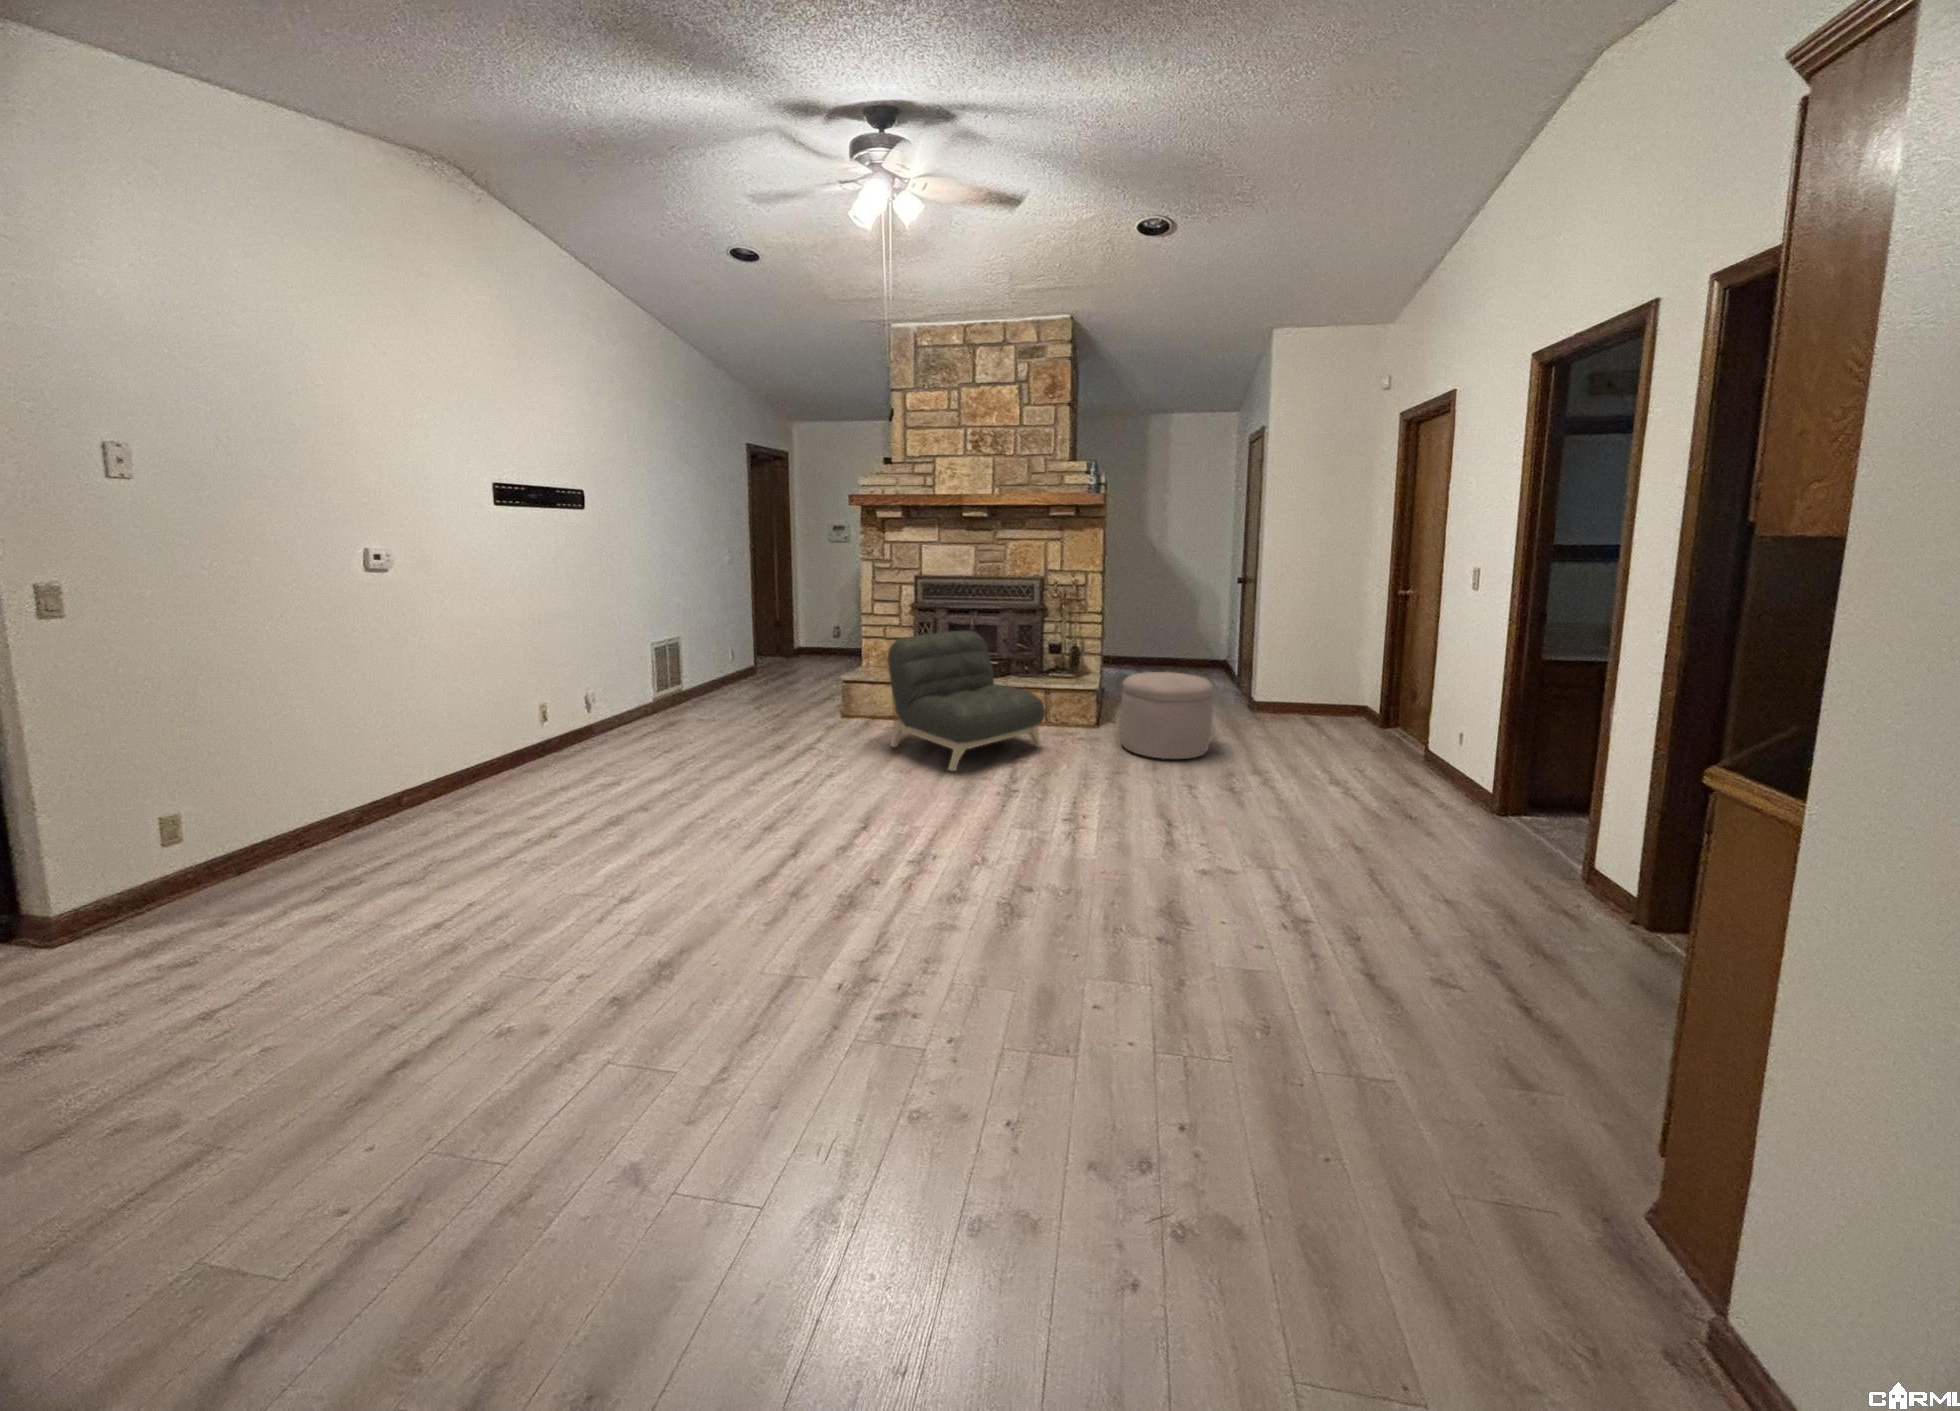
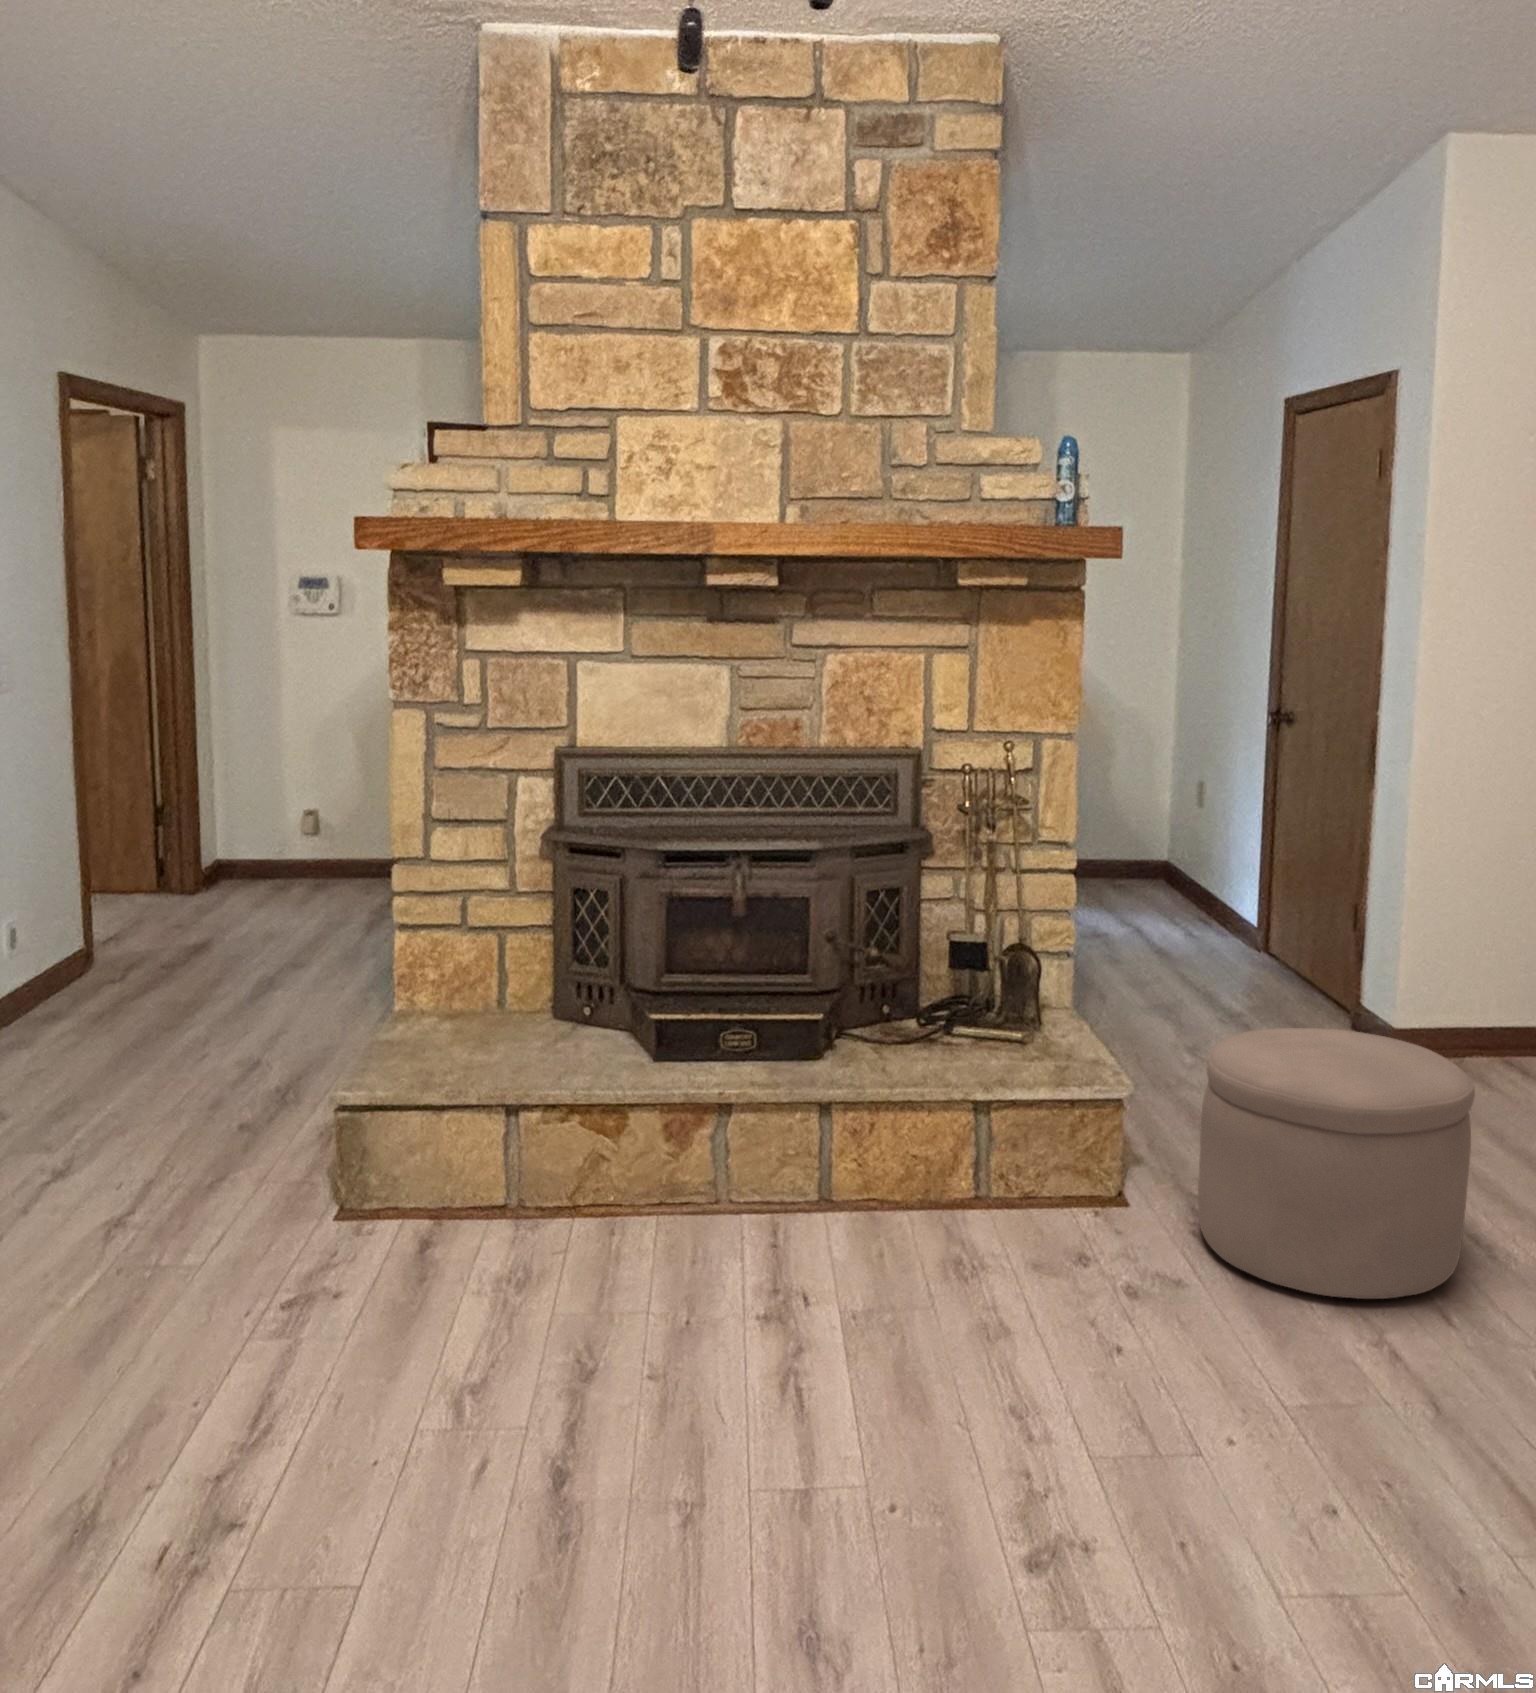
armchair: present [888,631,1045,771] -> none [522,921,1003,1407]

